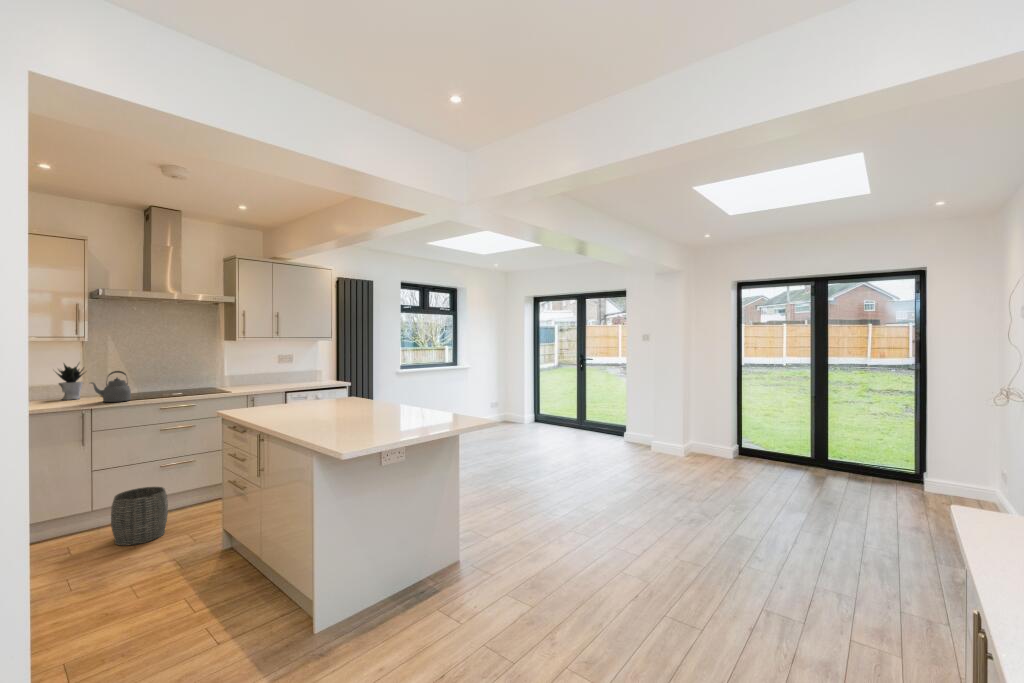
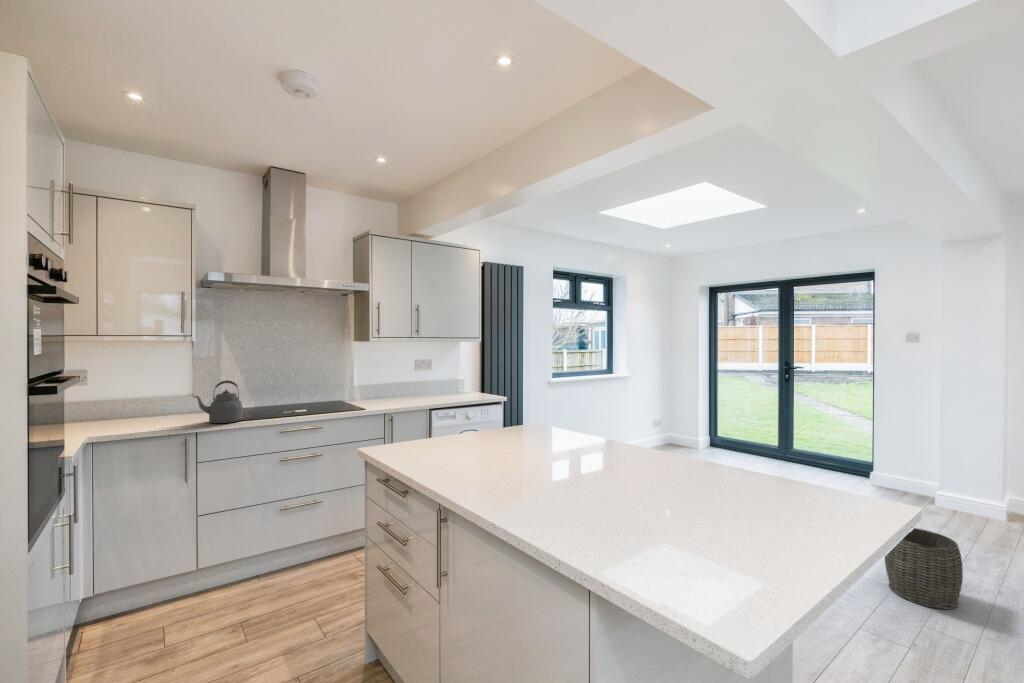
potted plant: present [56,363,84,400] -> none [157,367,197,417]
woven basket: present [111,487,168,546] -> present [885,528,963,609]

